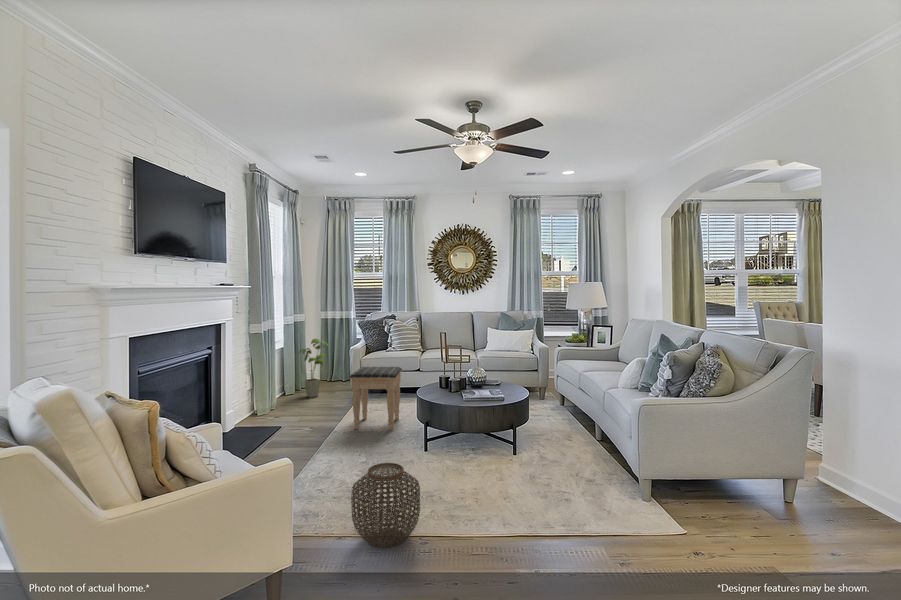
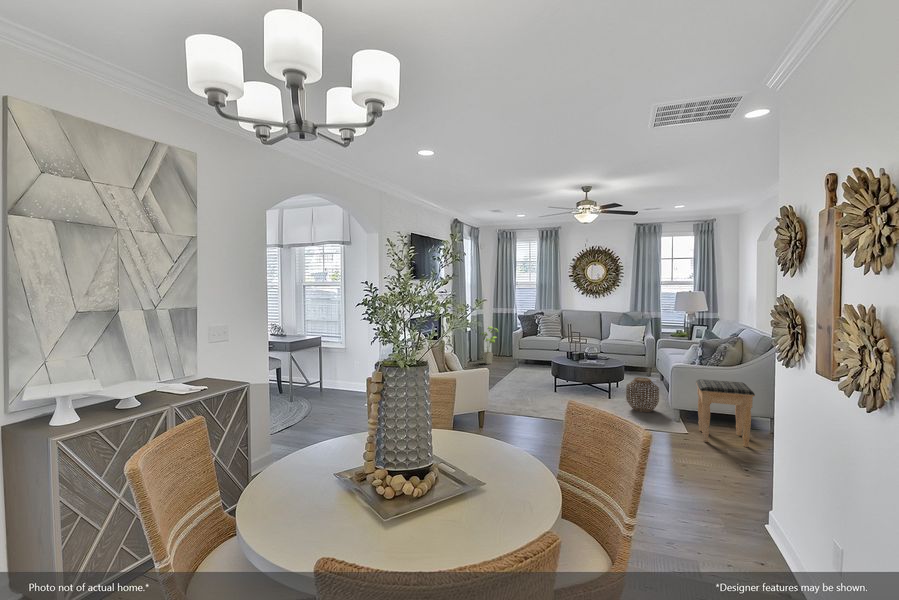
footstool: present [350,367,402,430] -> present [696,379,755,447]
woven basket: present [351,463,420,548] -> present [626,377,659,412]

